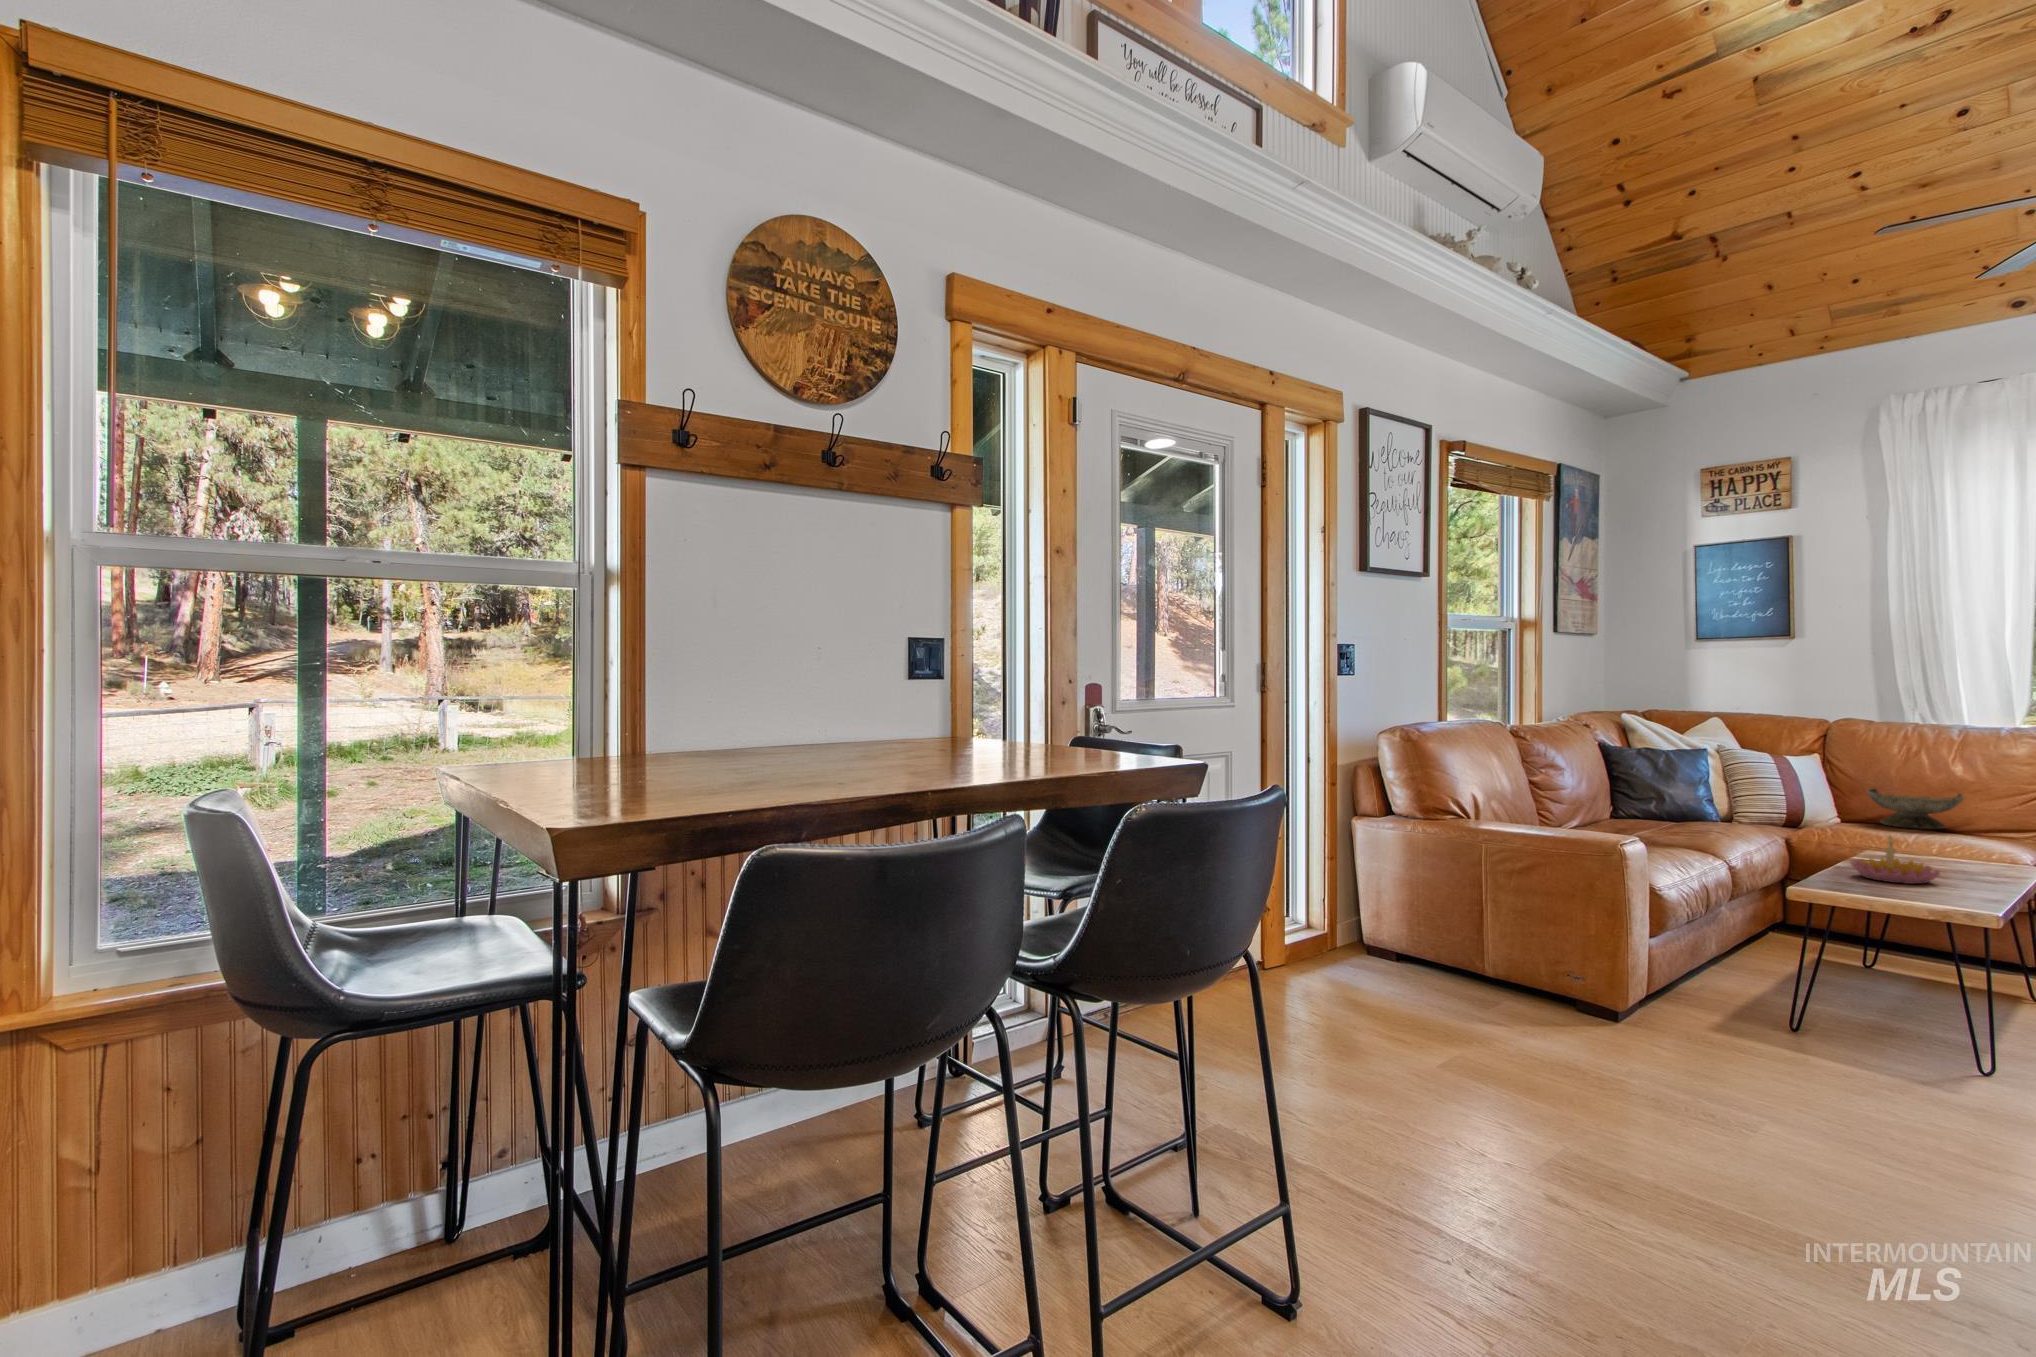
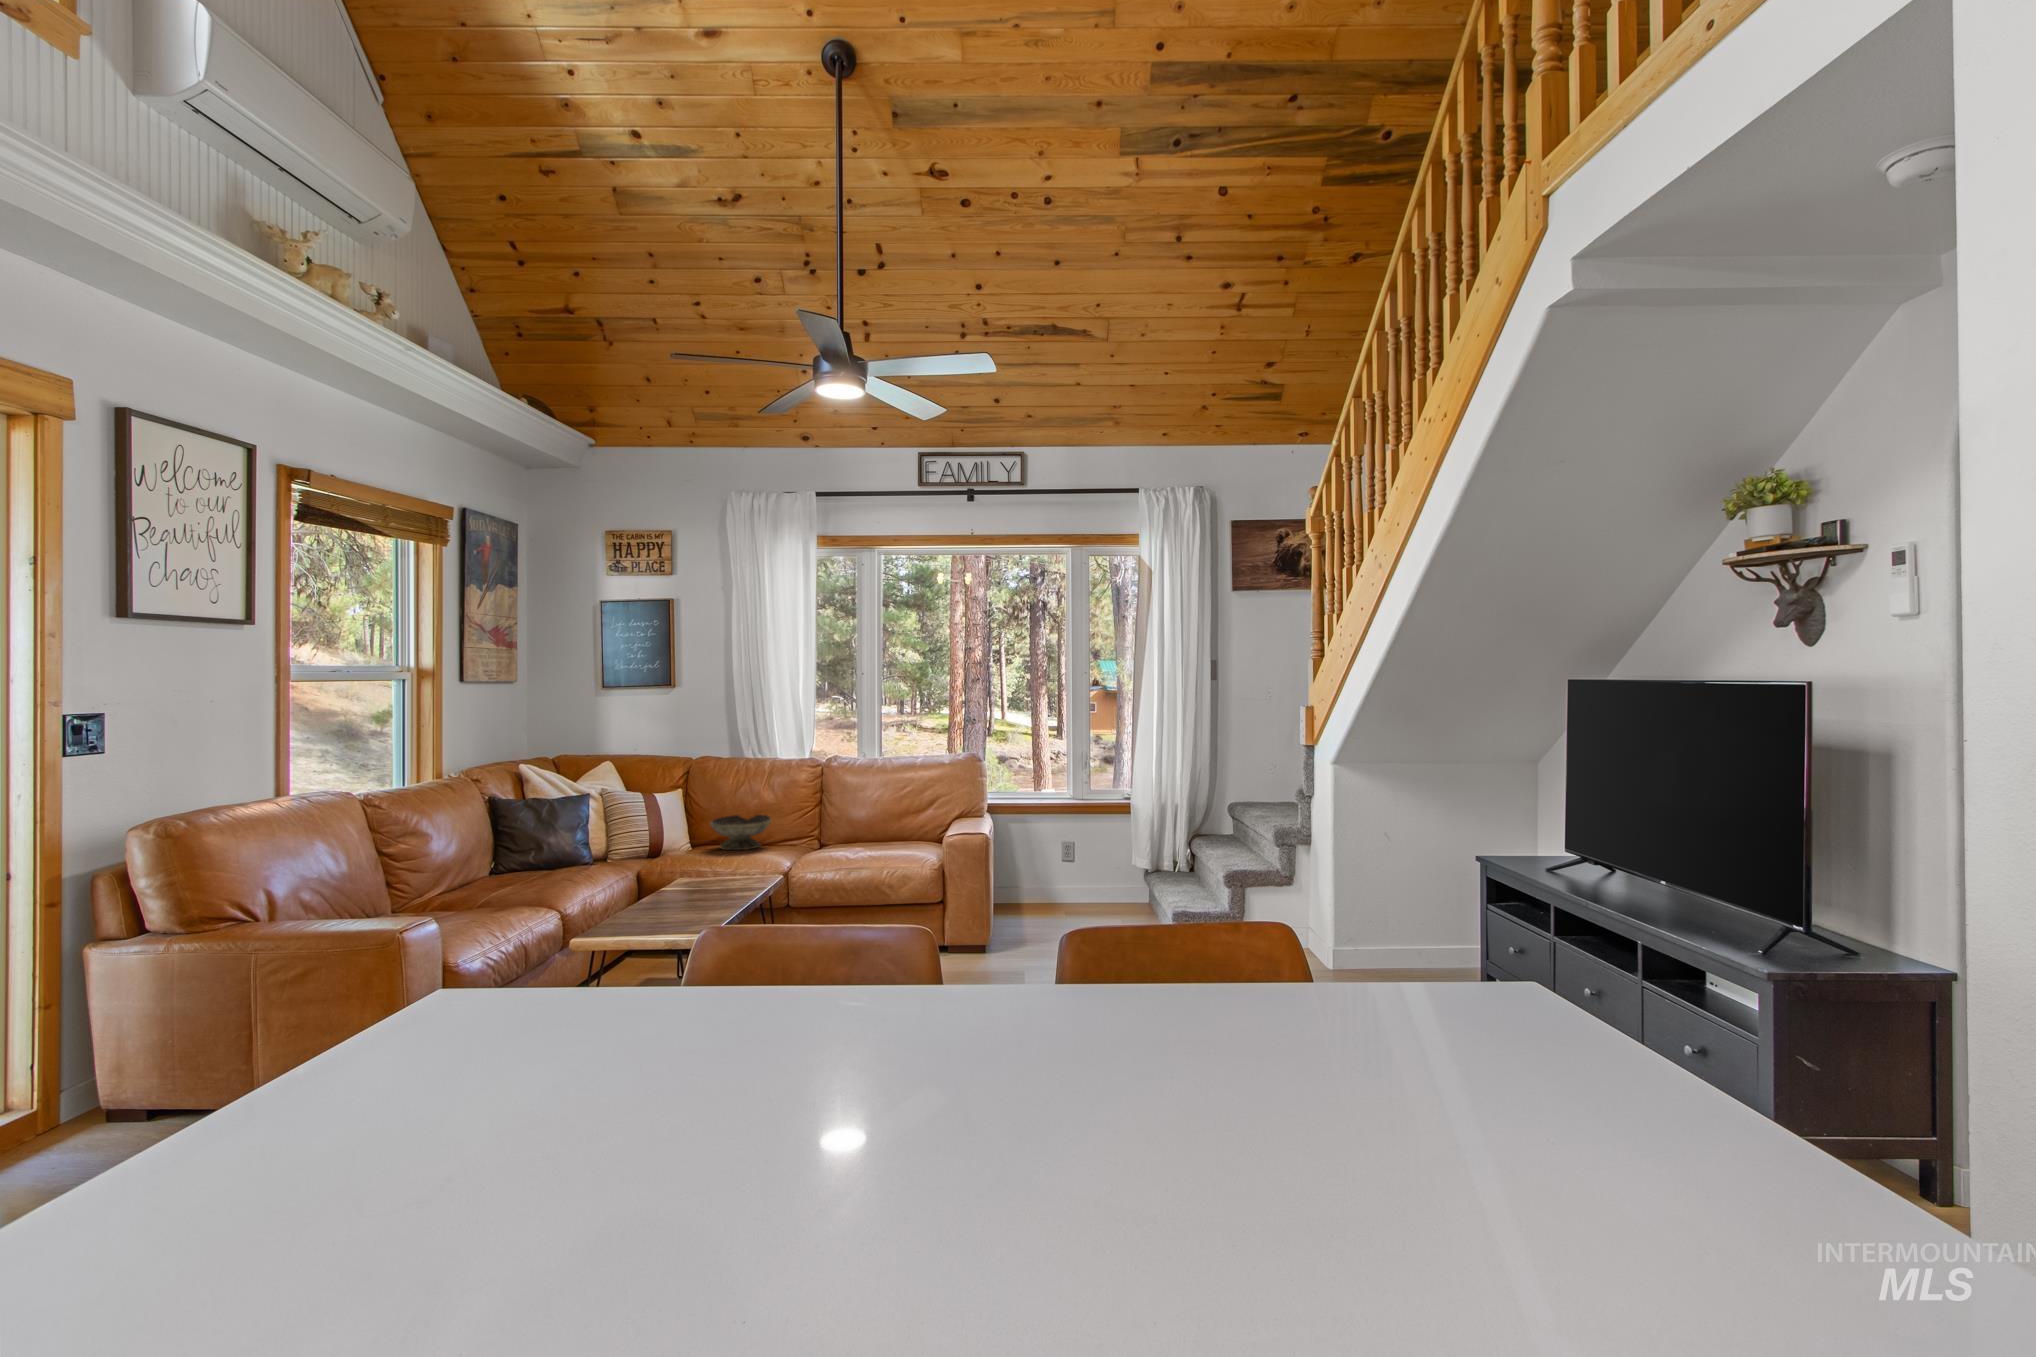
candle holder: present [1851,835,1940,884] -> none [637,877,700,921]

